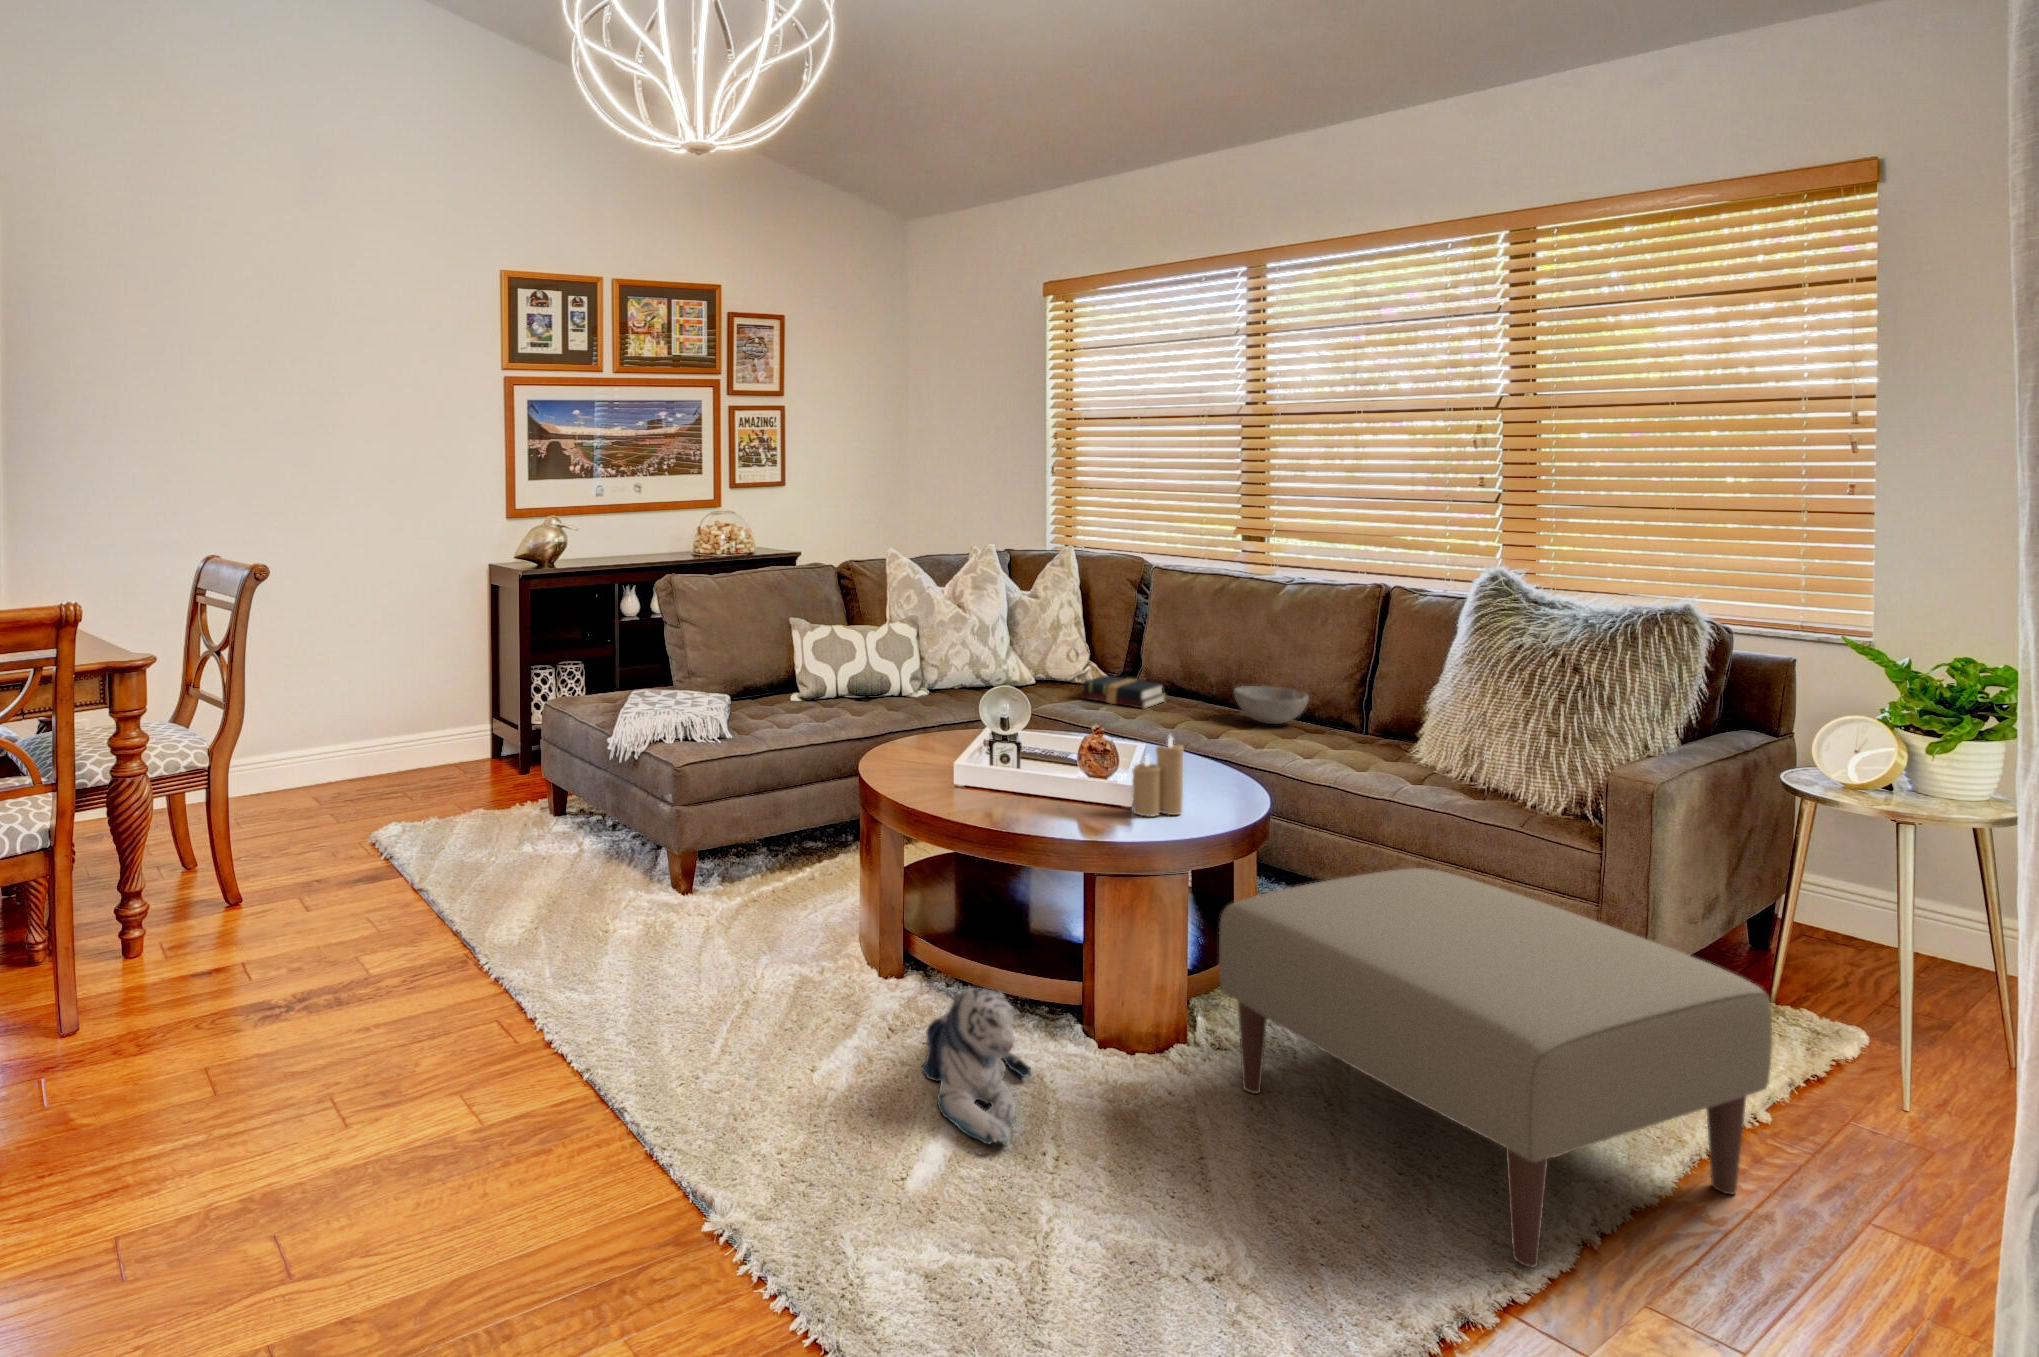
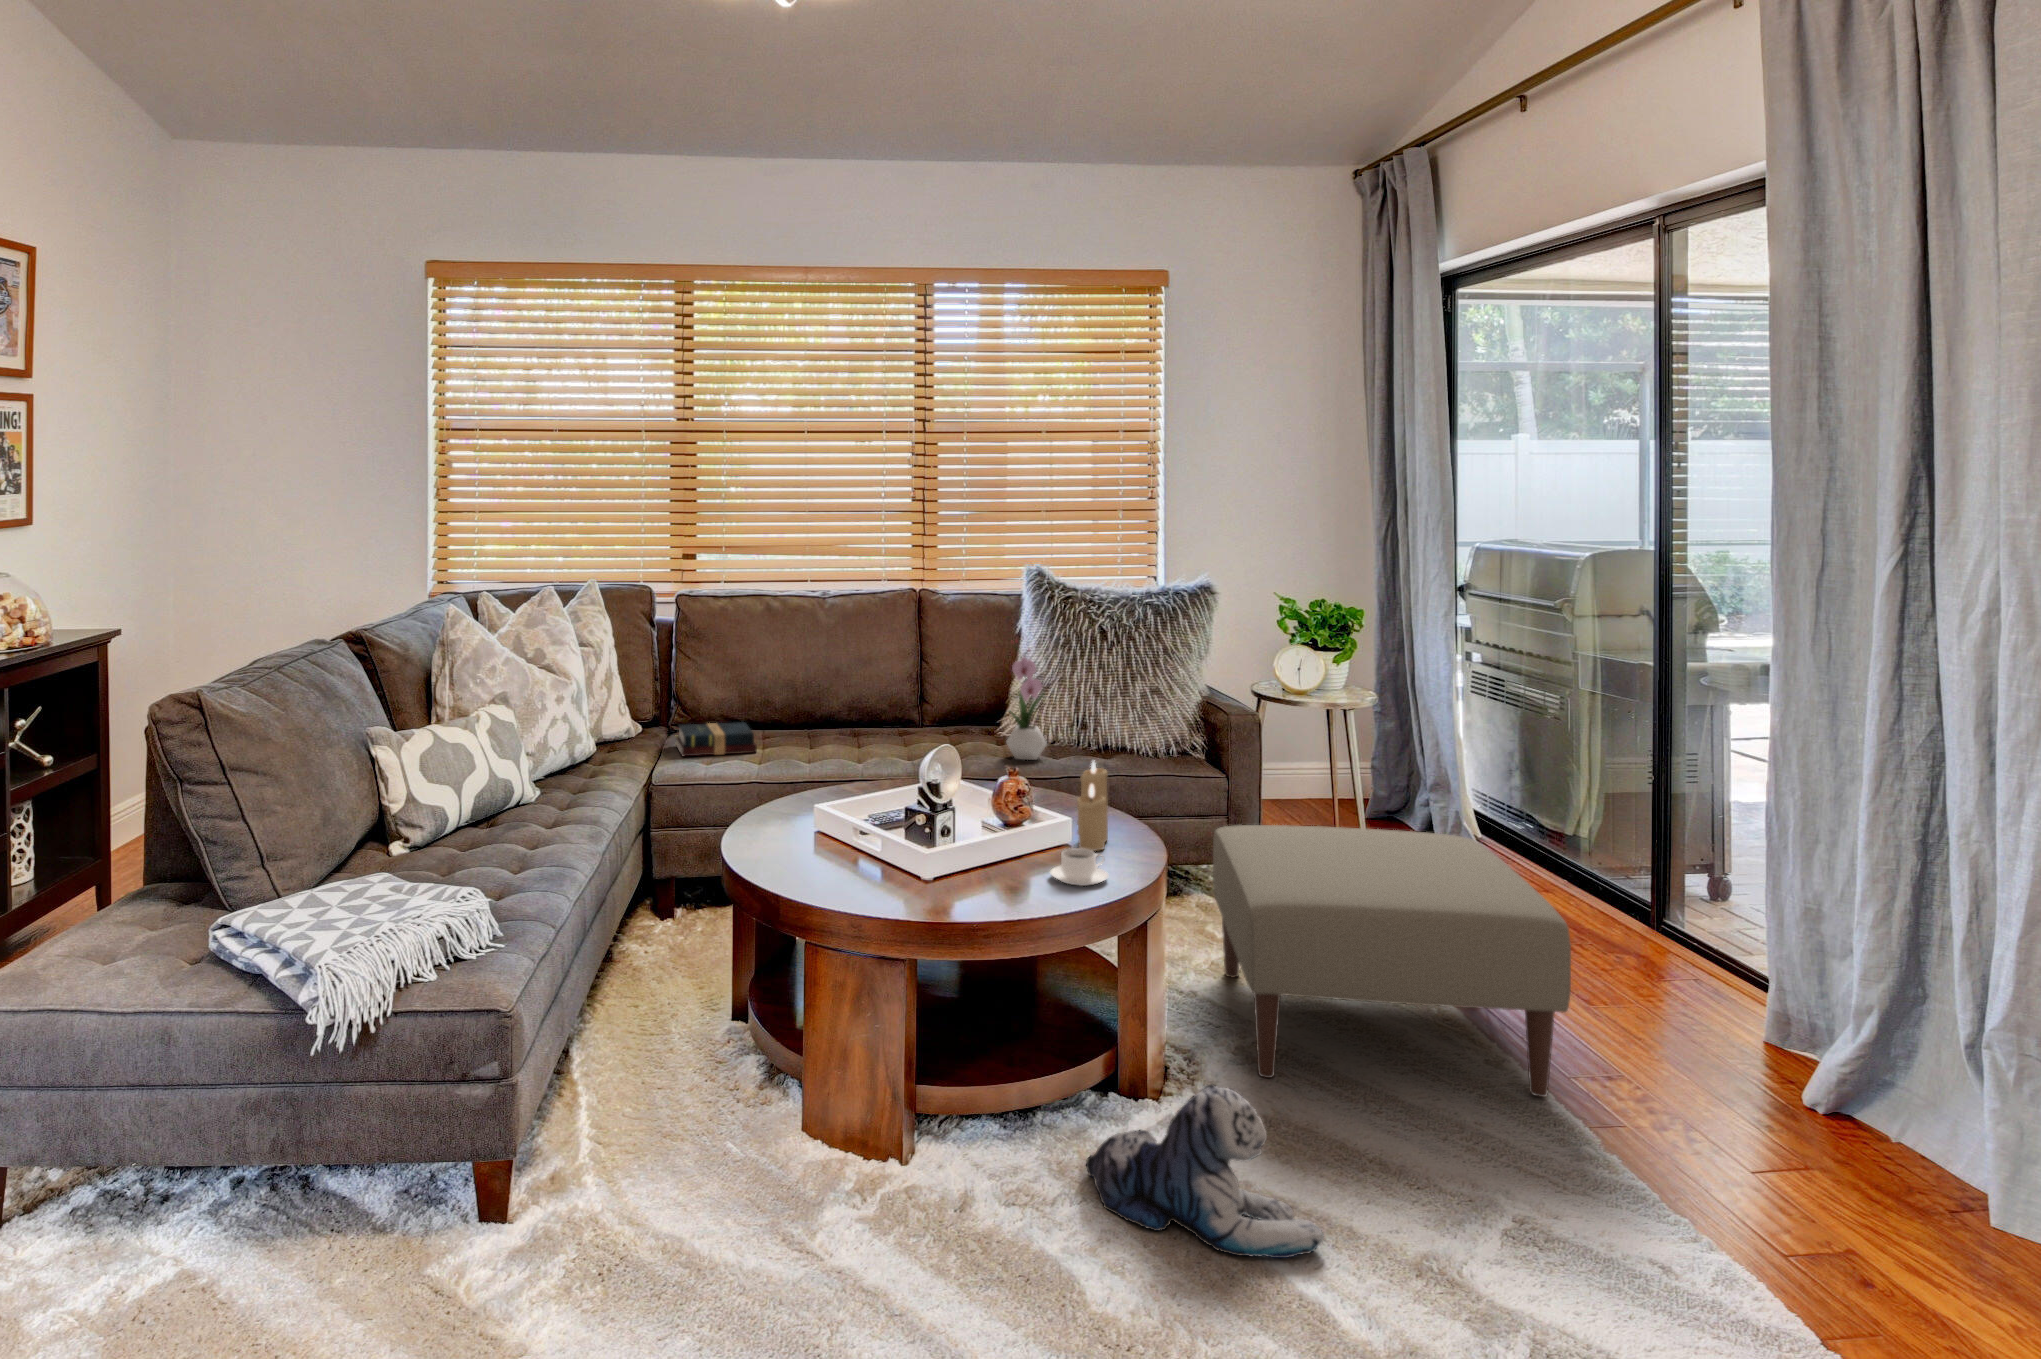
flower arrangement: none [1329,635,1395,769] -> present [1006,641,1047,760]
bowl: present [1234,686,1308,724] -> none [838,702,906,741]
coffee cup: none [1033,792,1088,825] -> present [1050,848,1109,886]

